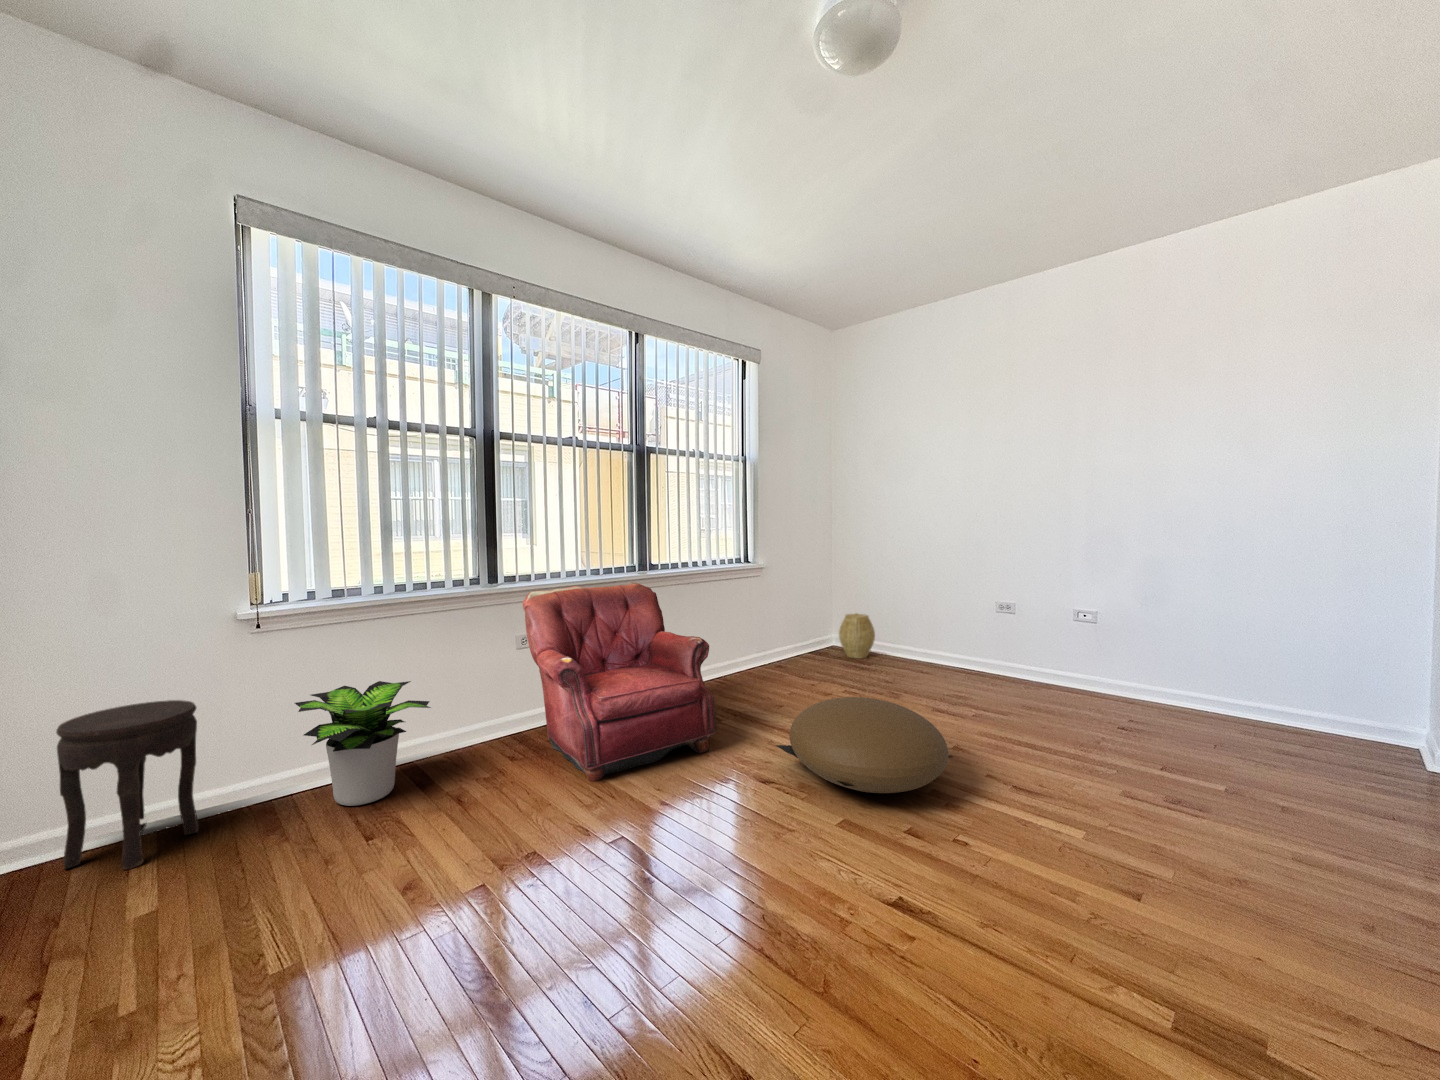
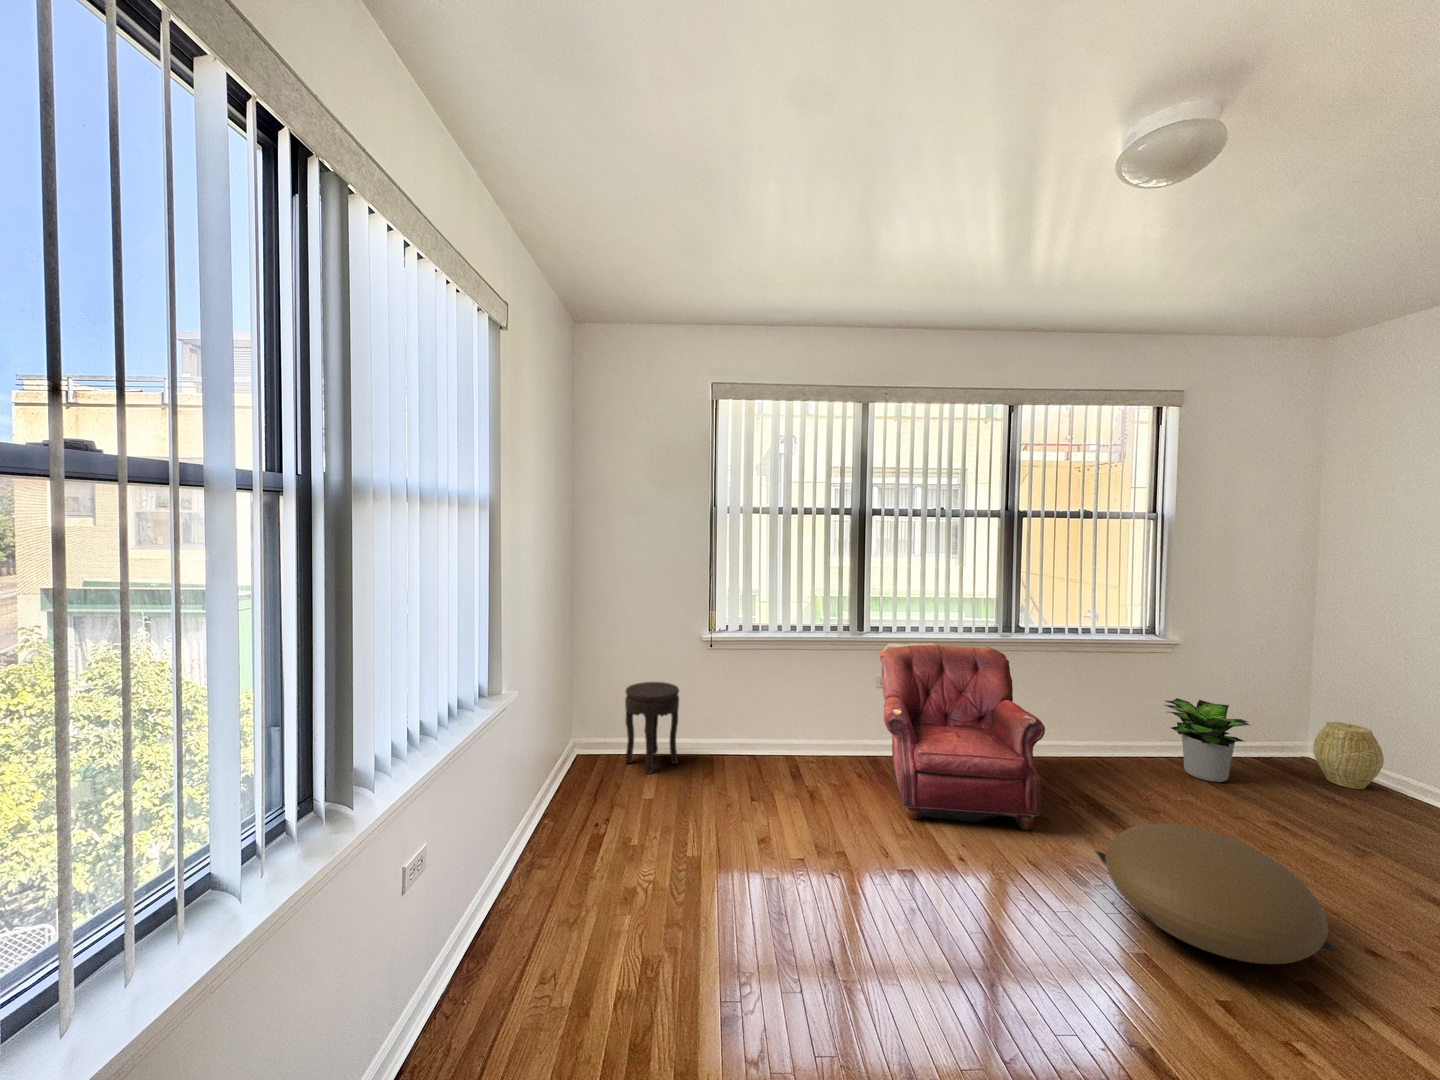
potted plant: present [295,681,431,806] -> present [1165,698,1250,782]

